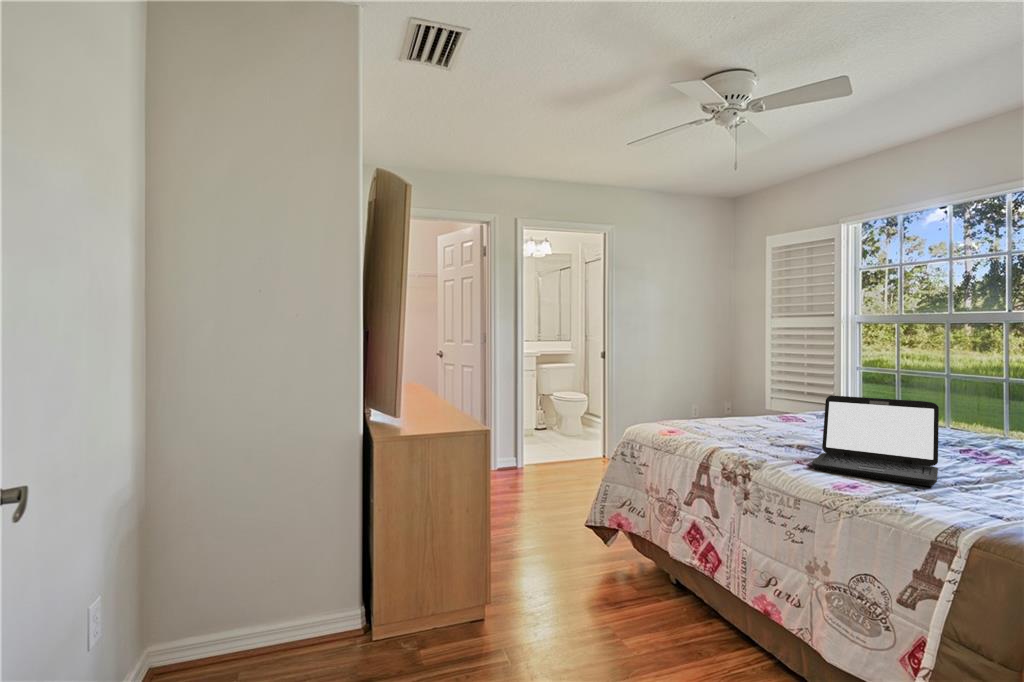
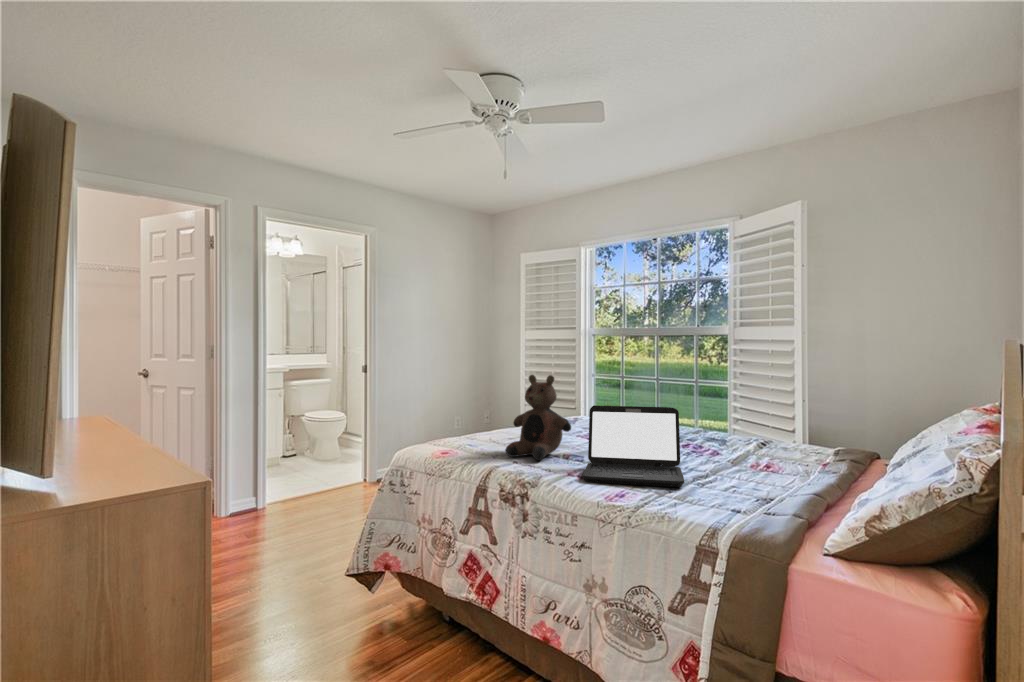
teddy bear: none [733,363,806,446] -> present [506,375,571,460]

